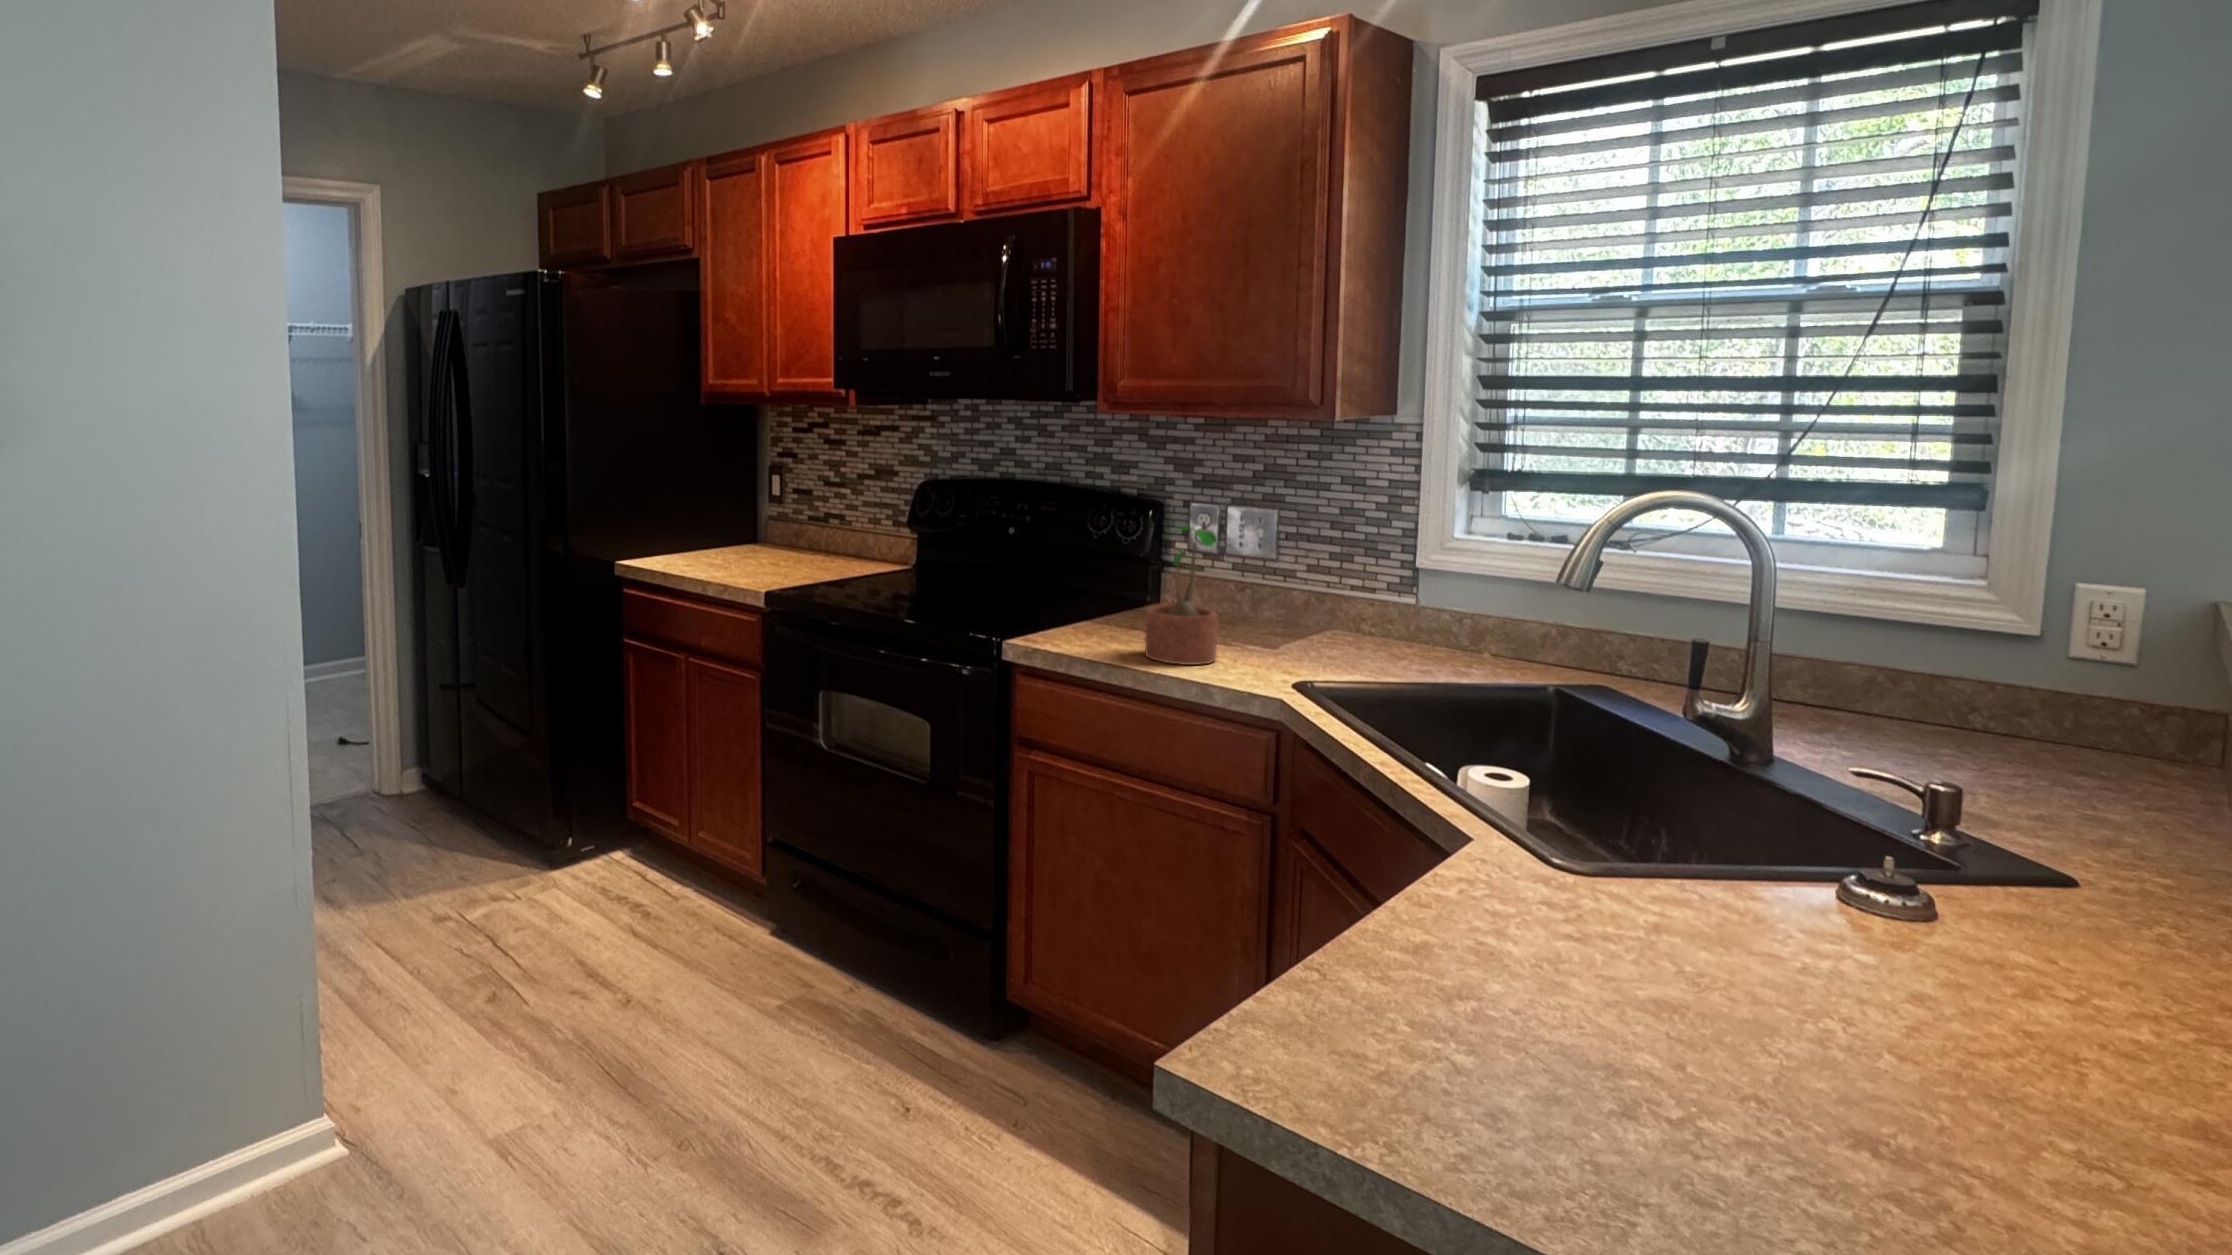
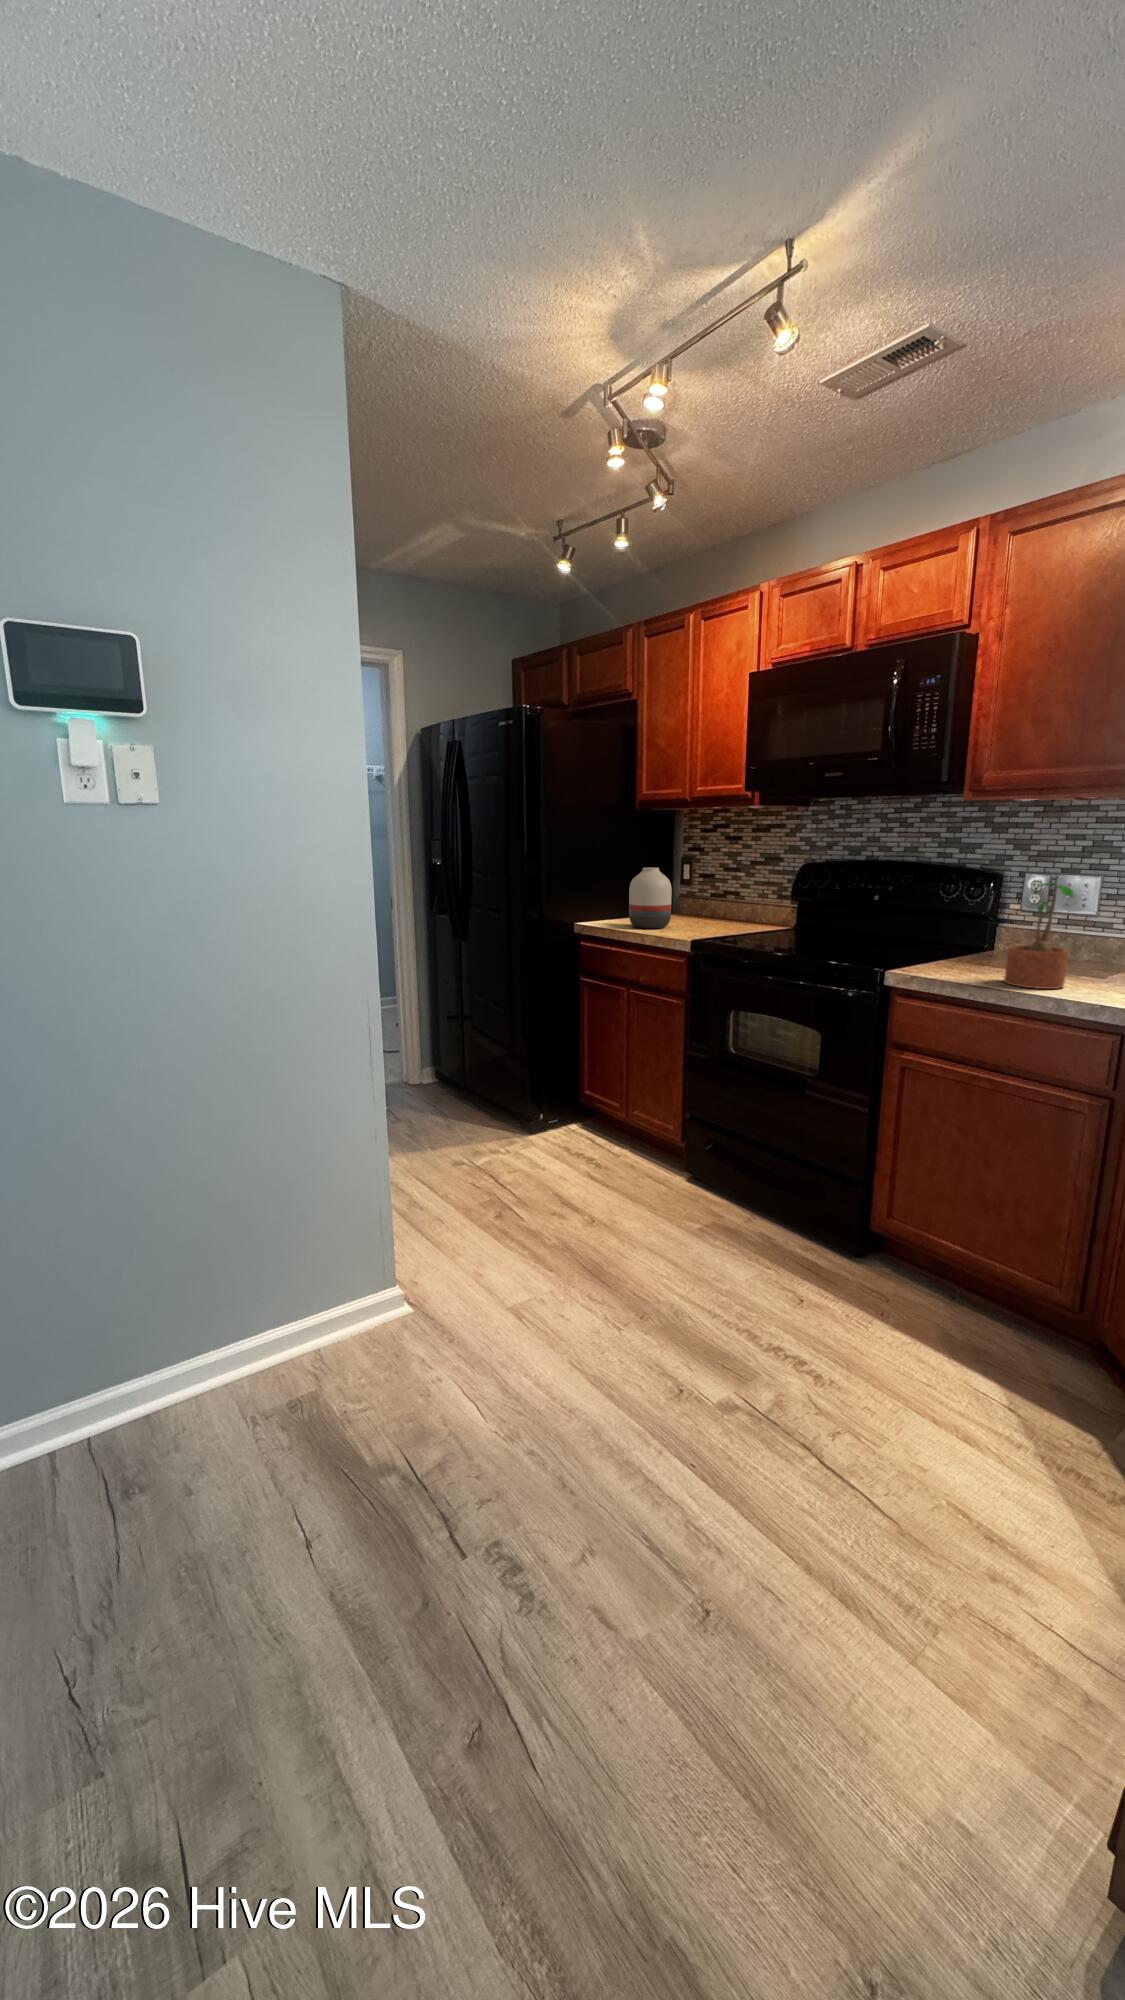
vase: none [690,484,748,569] -> present [629,867,672,928]

